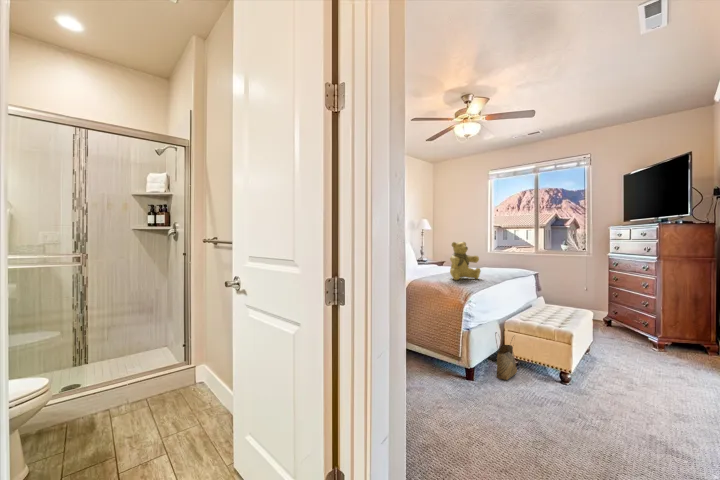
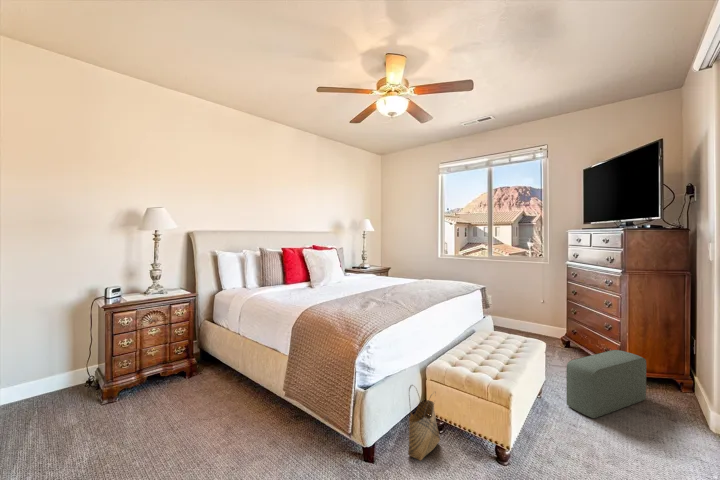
teddy bear: present [450,242,481,280] -> none [357,253,399,308]
pouf: none [611,319,677,365] -> present [566,350,646,418]

